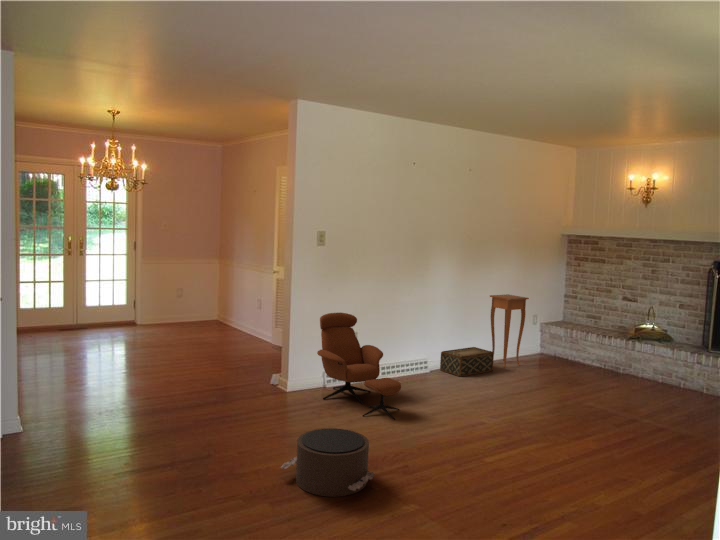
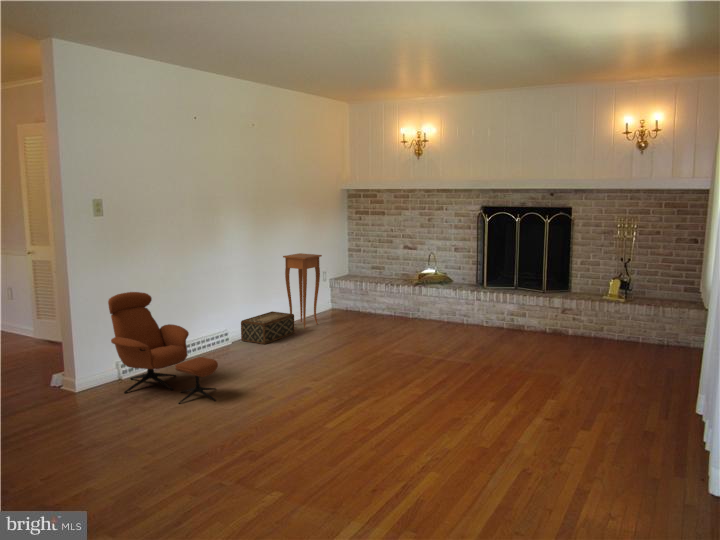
pouf: present [281,428,374,497] -> none [112,421,225,499]

